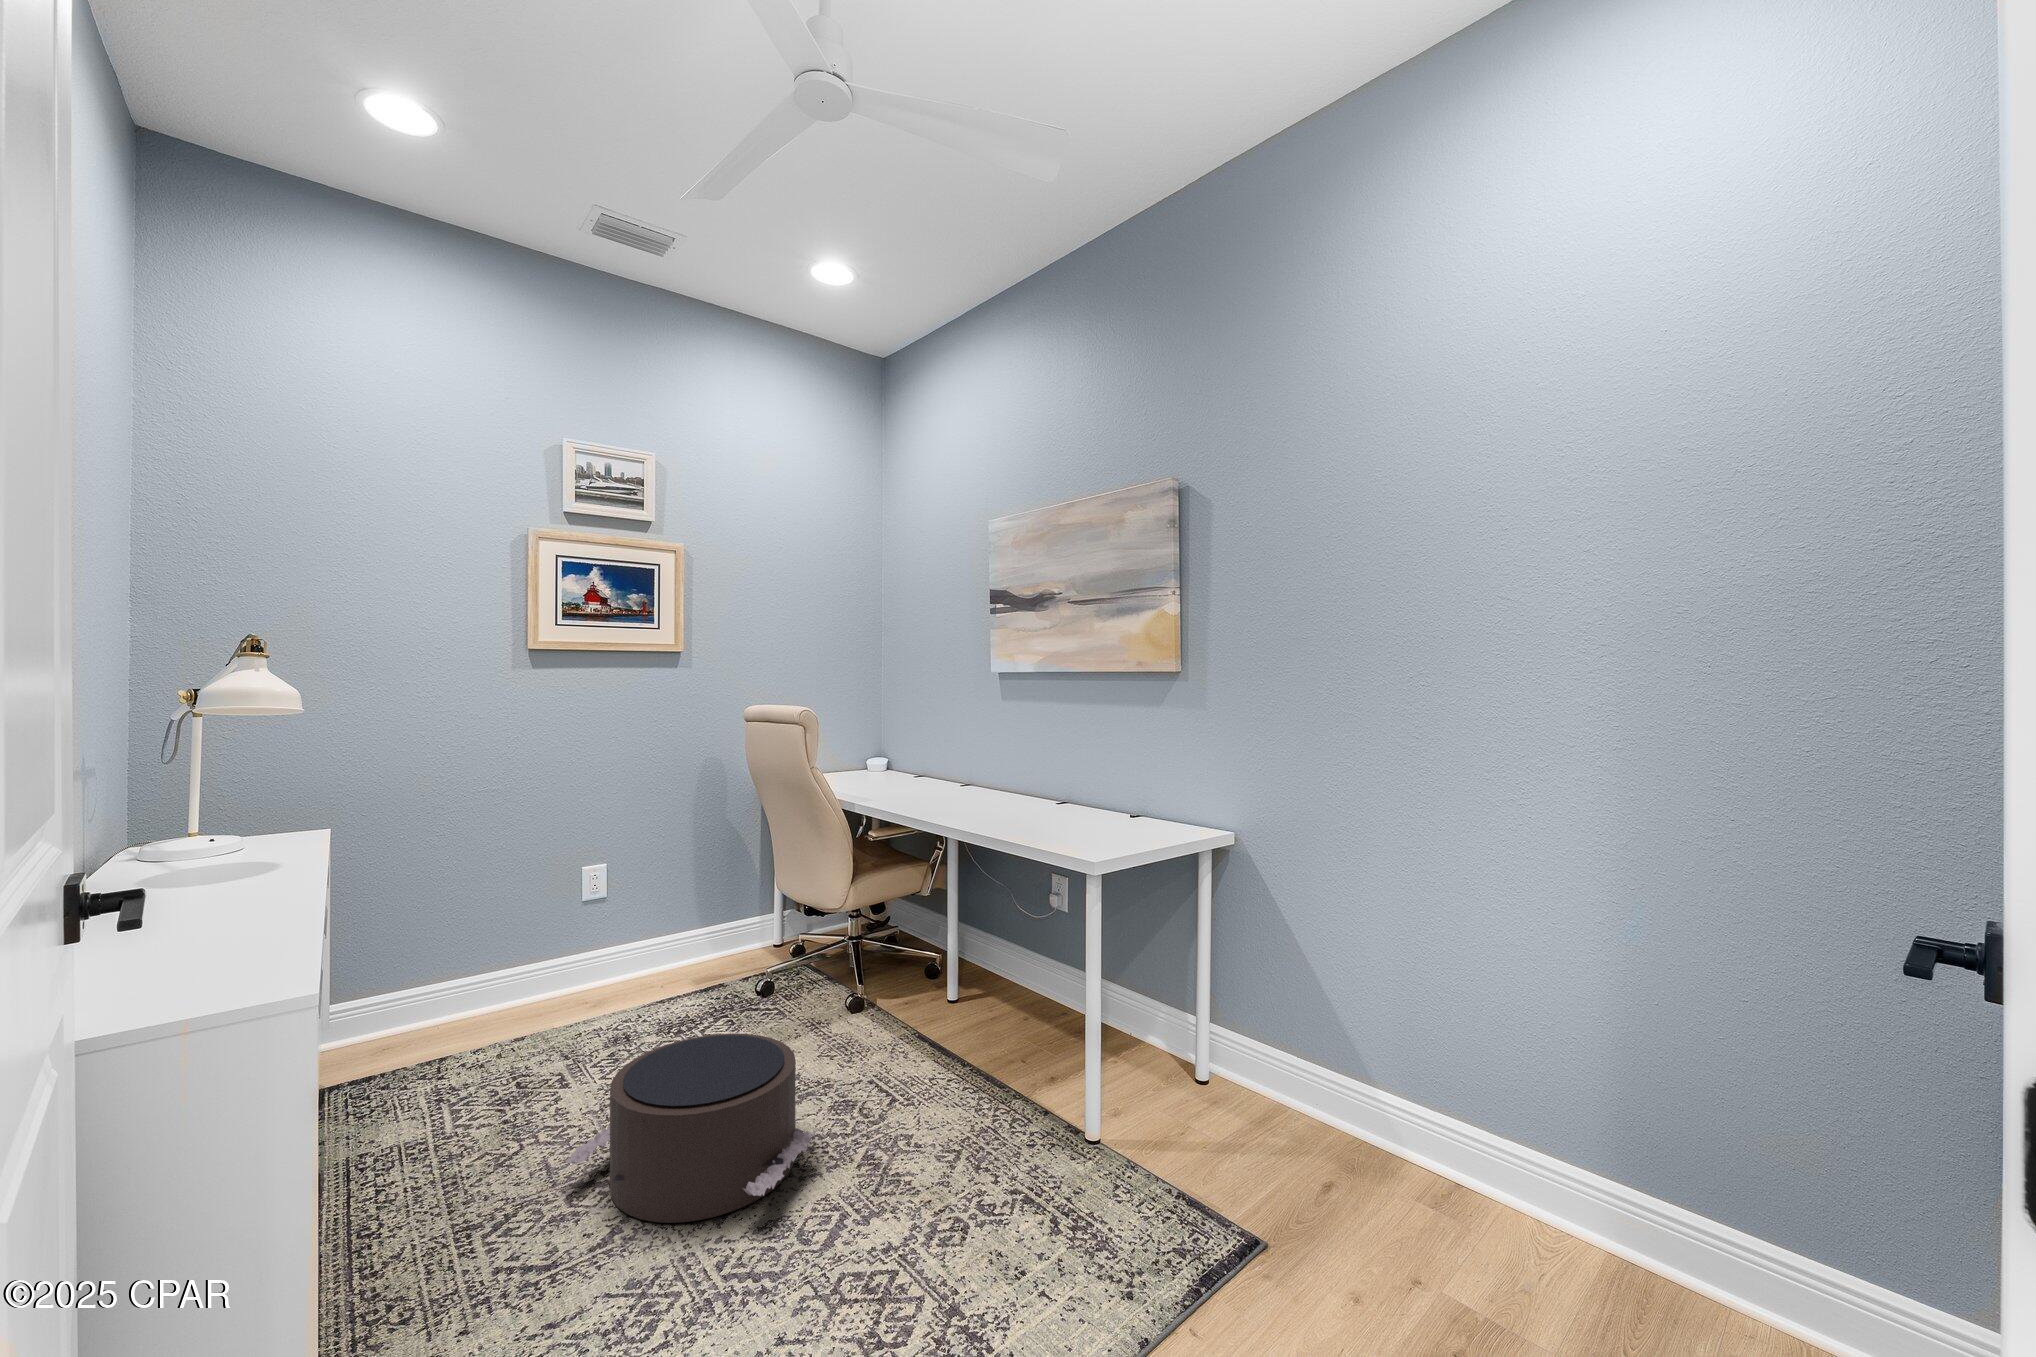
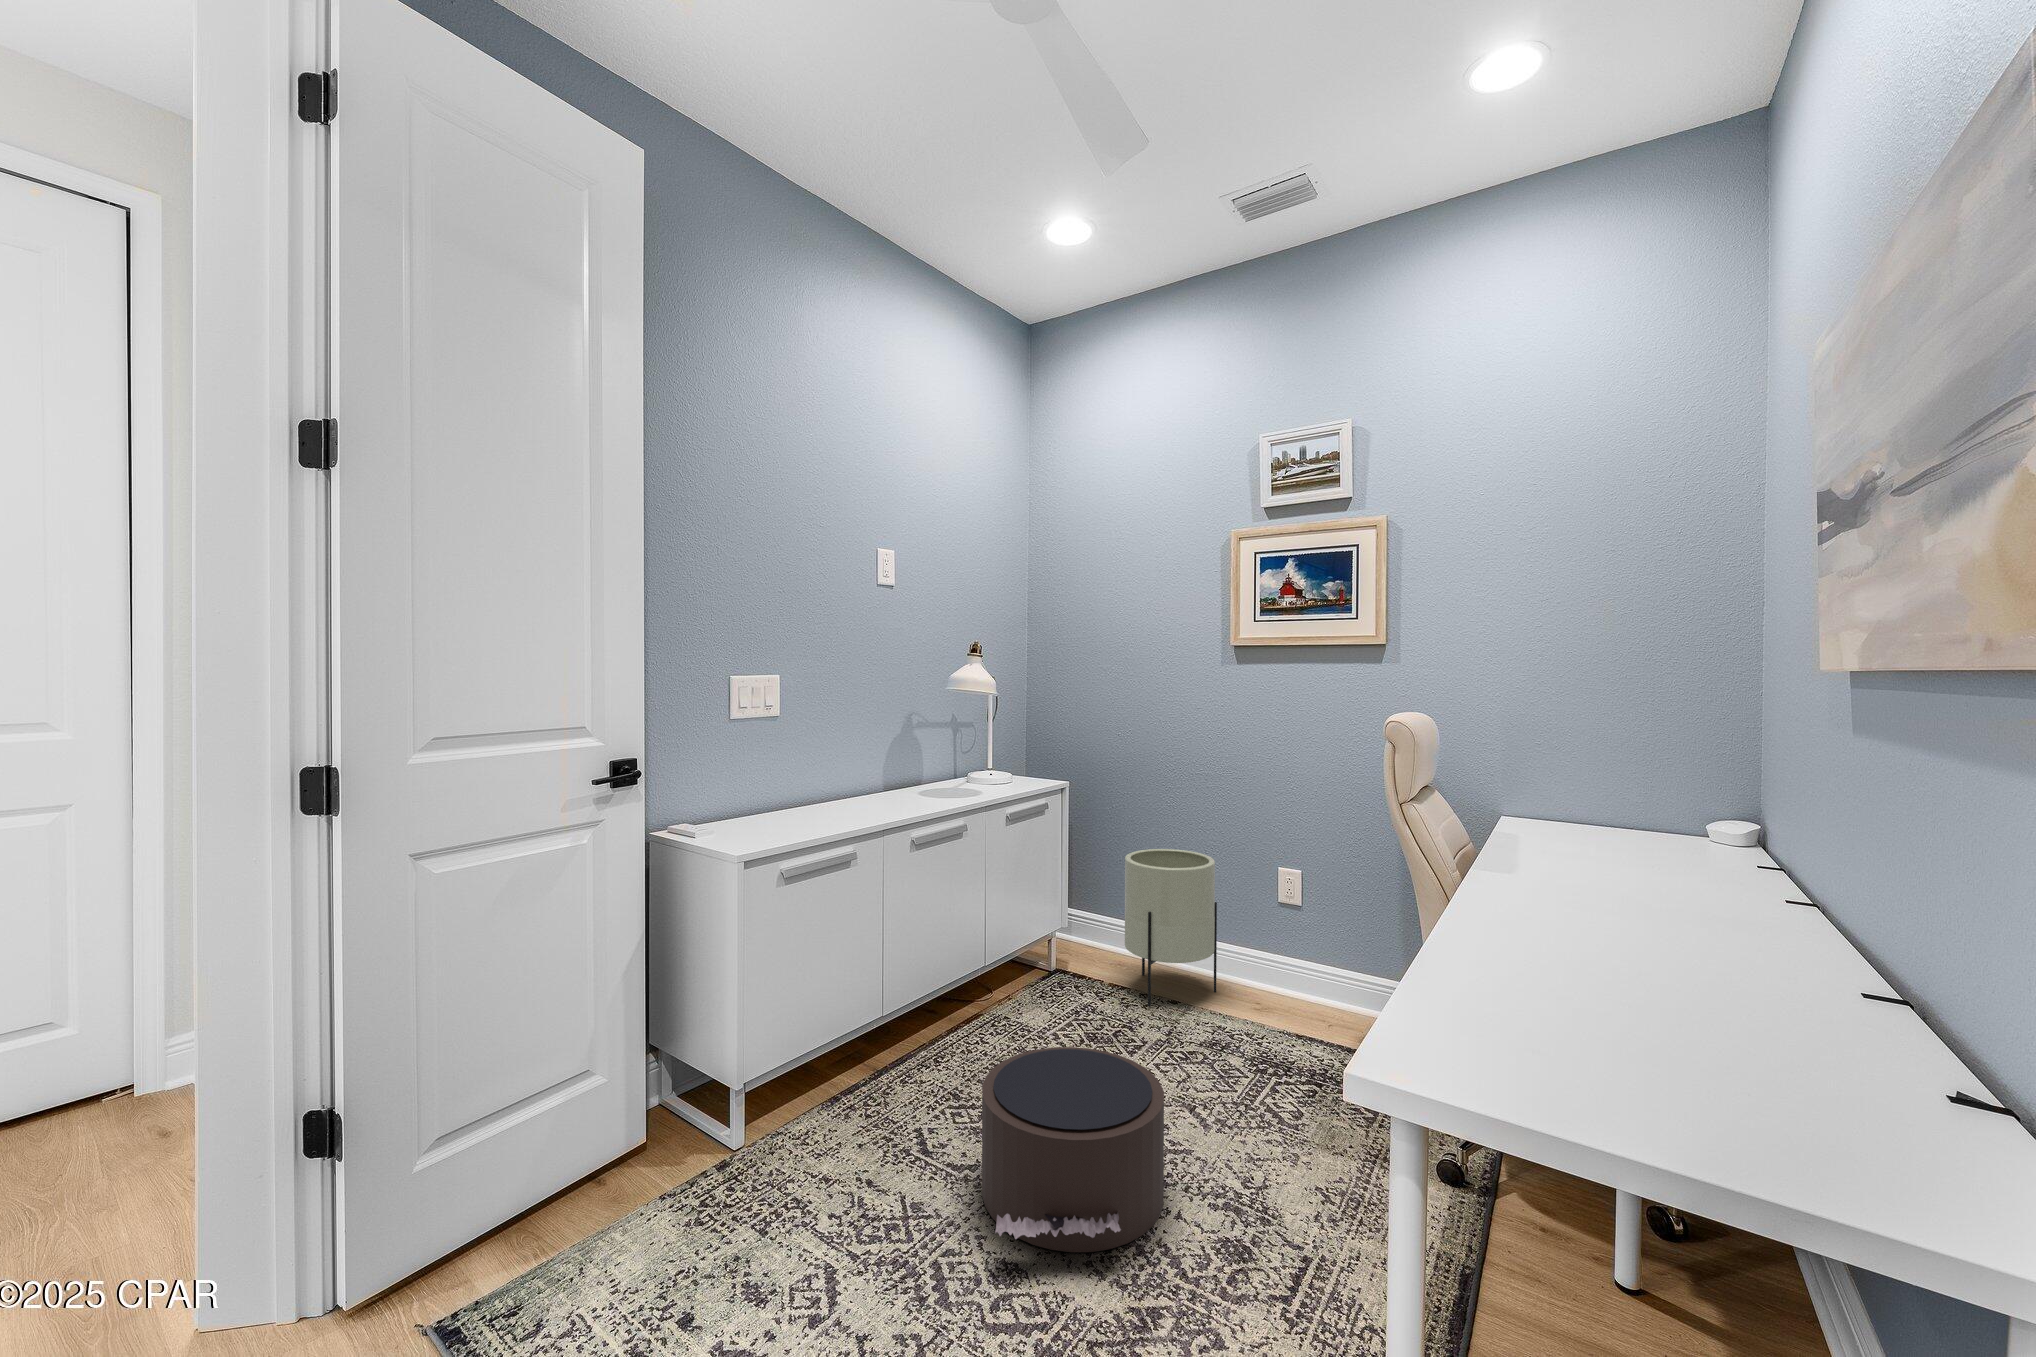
planter: none [428,874,545,1052] -> present [1125,849,1217,1006]

